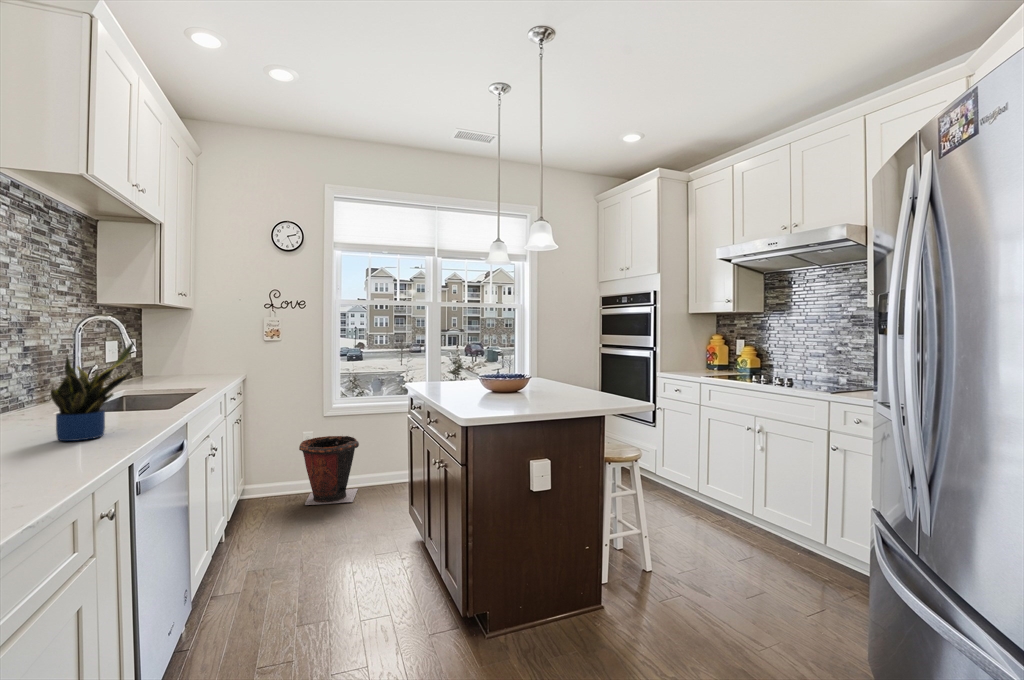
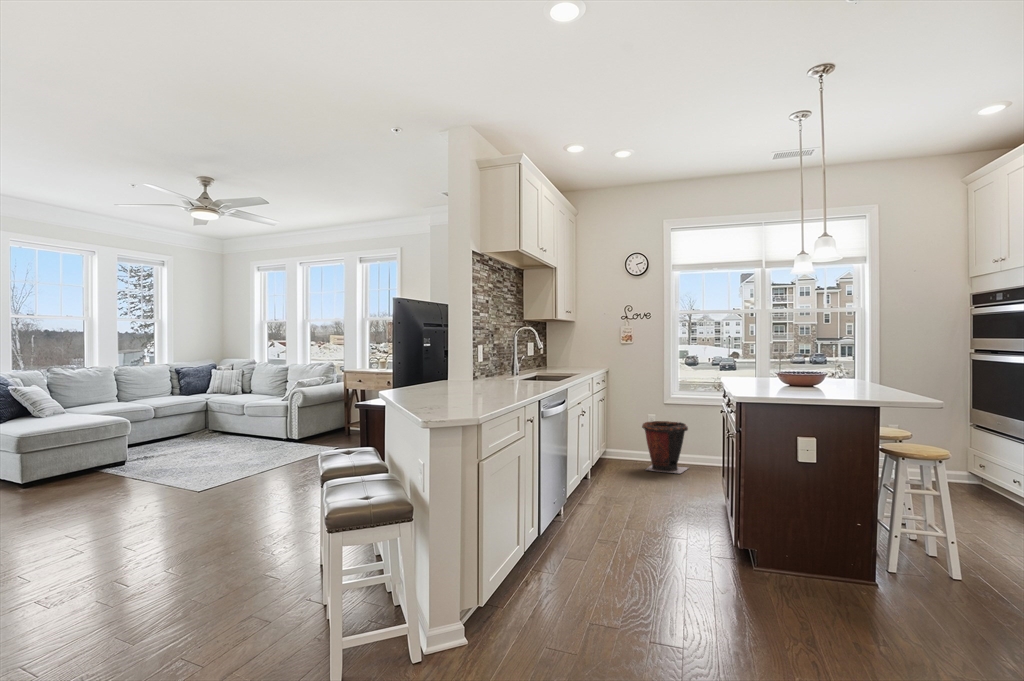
potted plant: present [51,342,134,441] -> none [507,337,538,384]

